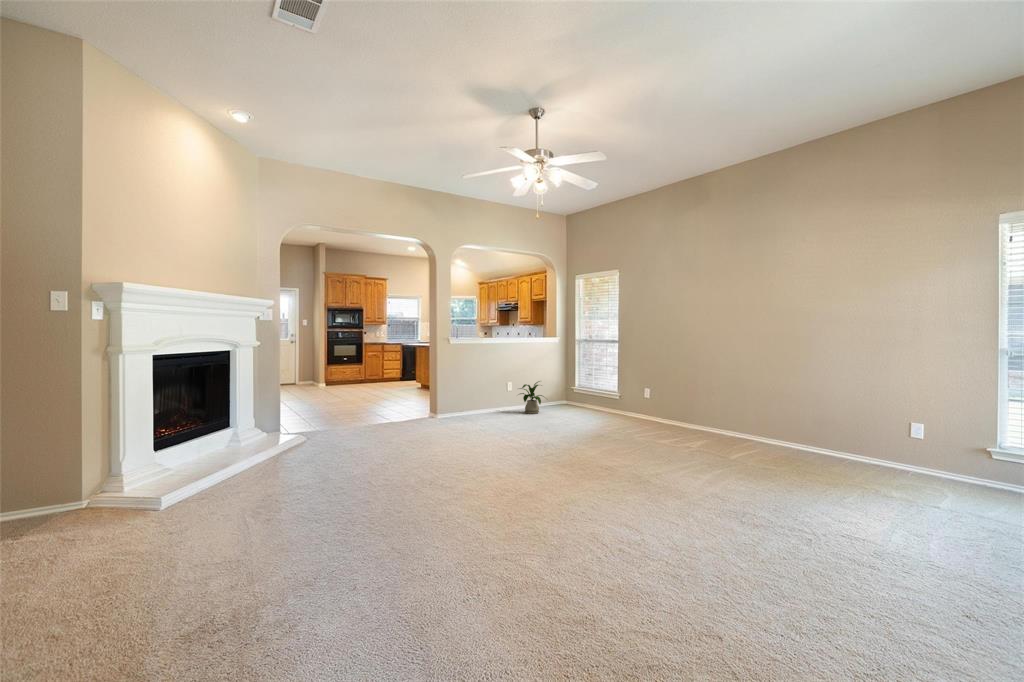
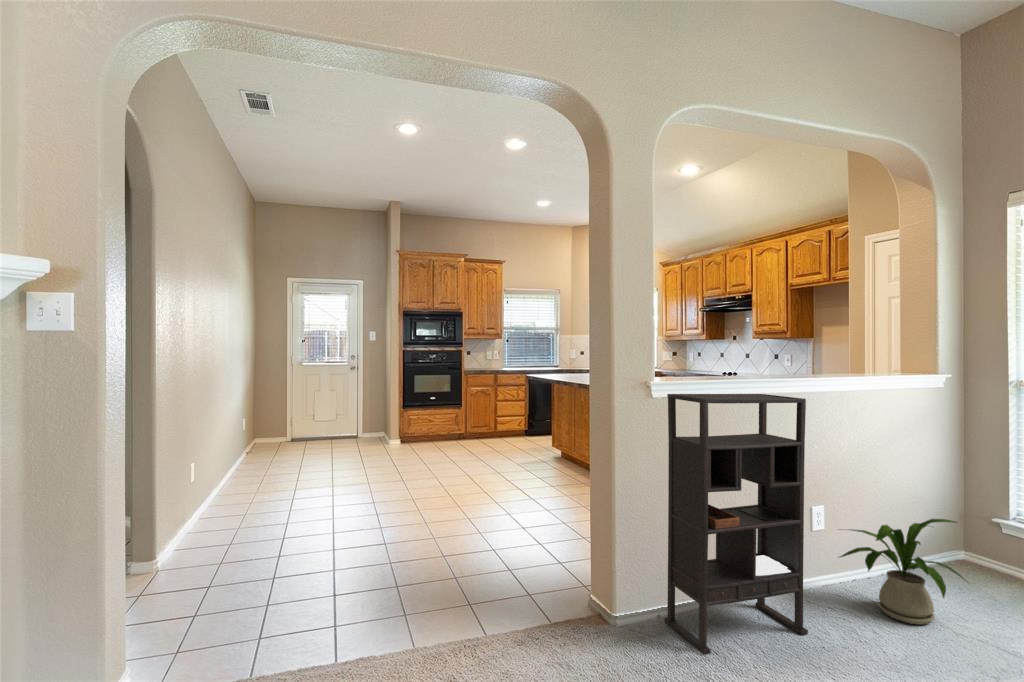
bookshelf: none [455,343,499,421] -> present [665,394,808,655]

